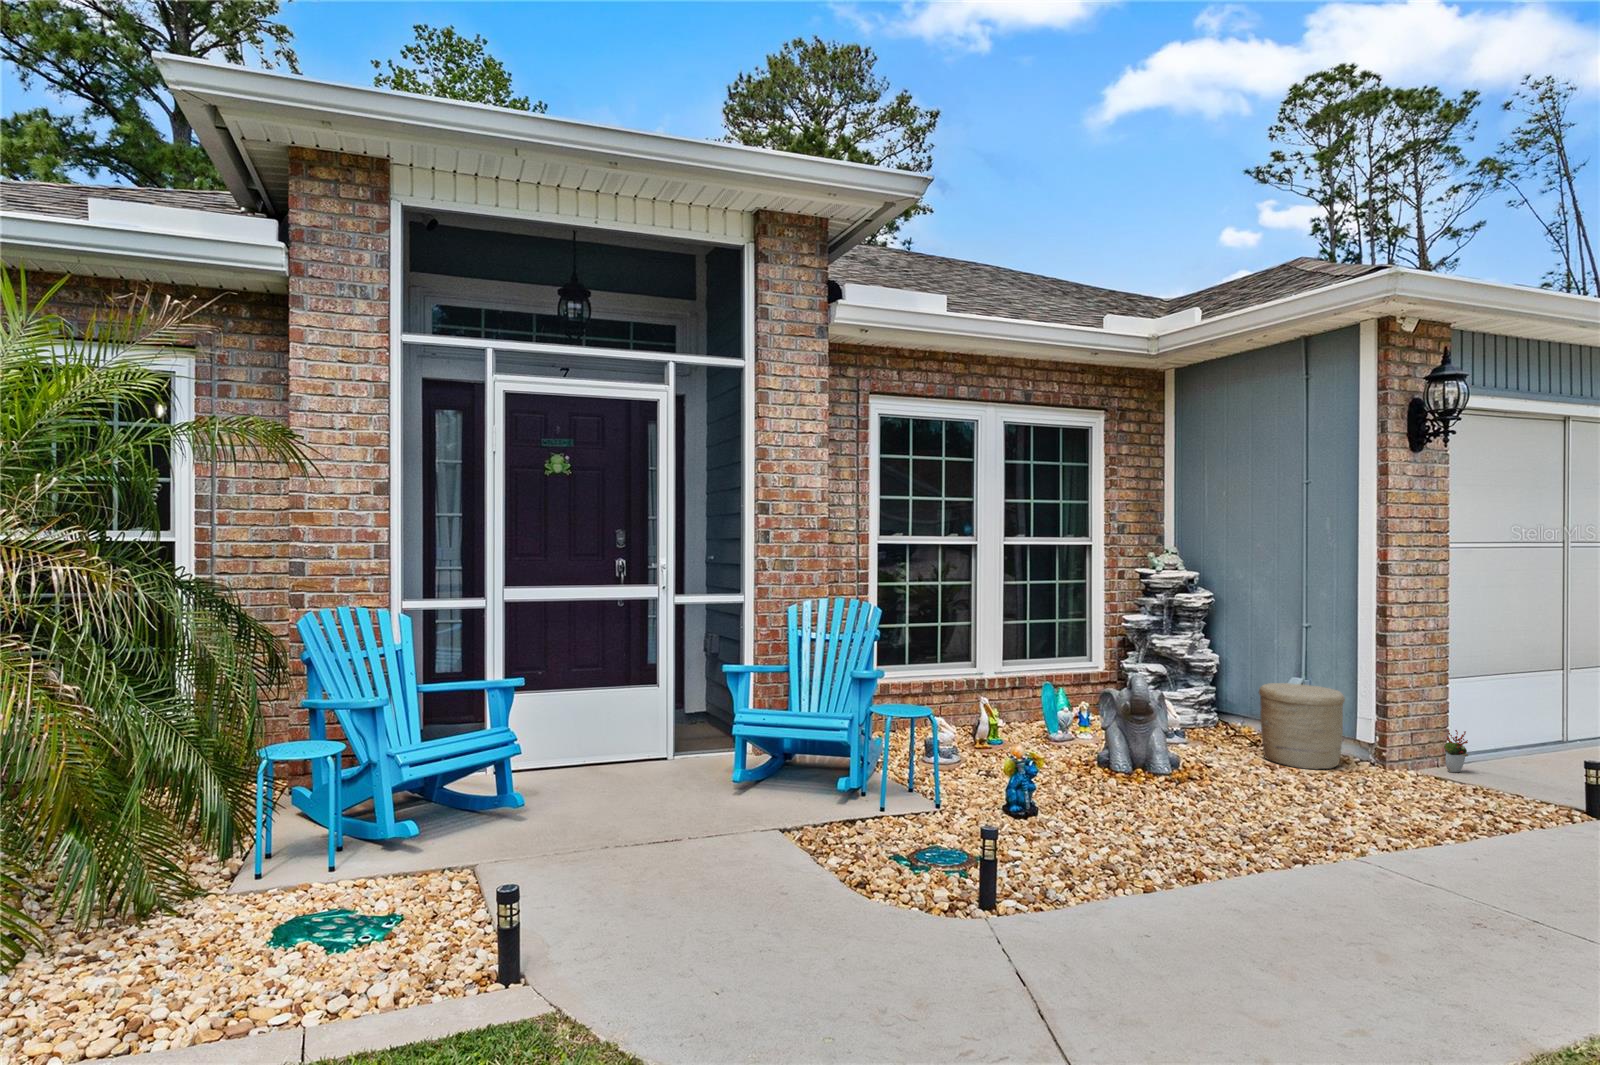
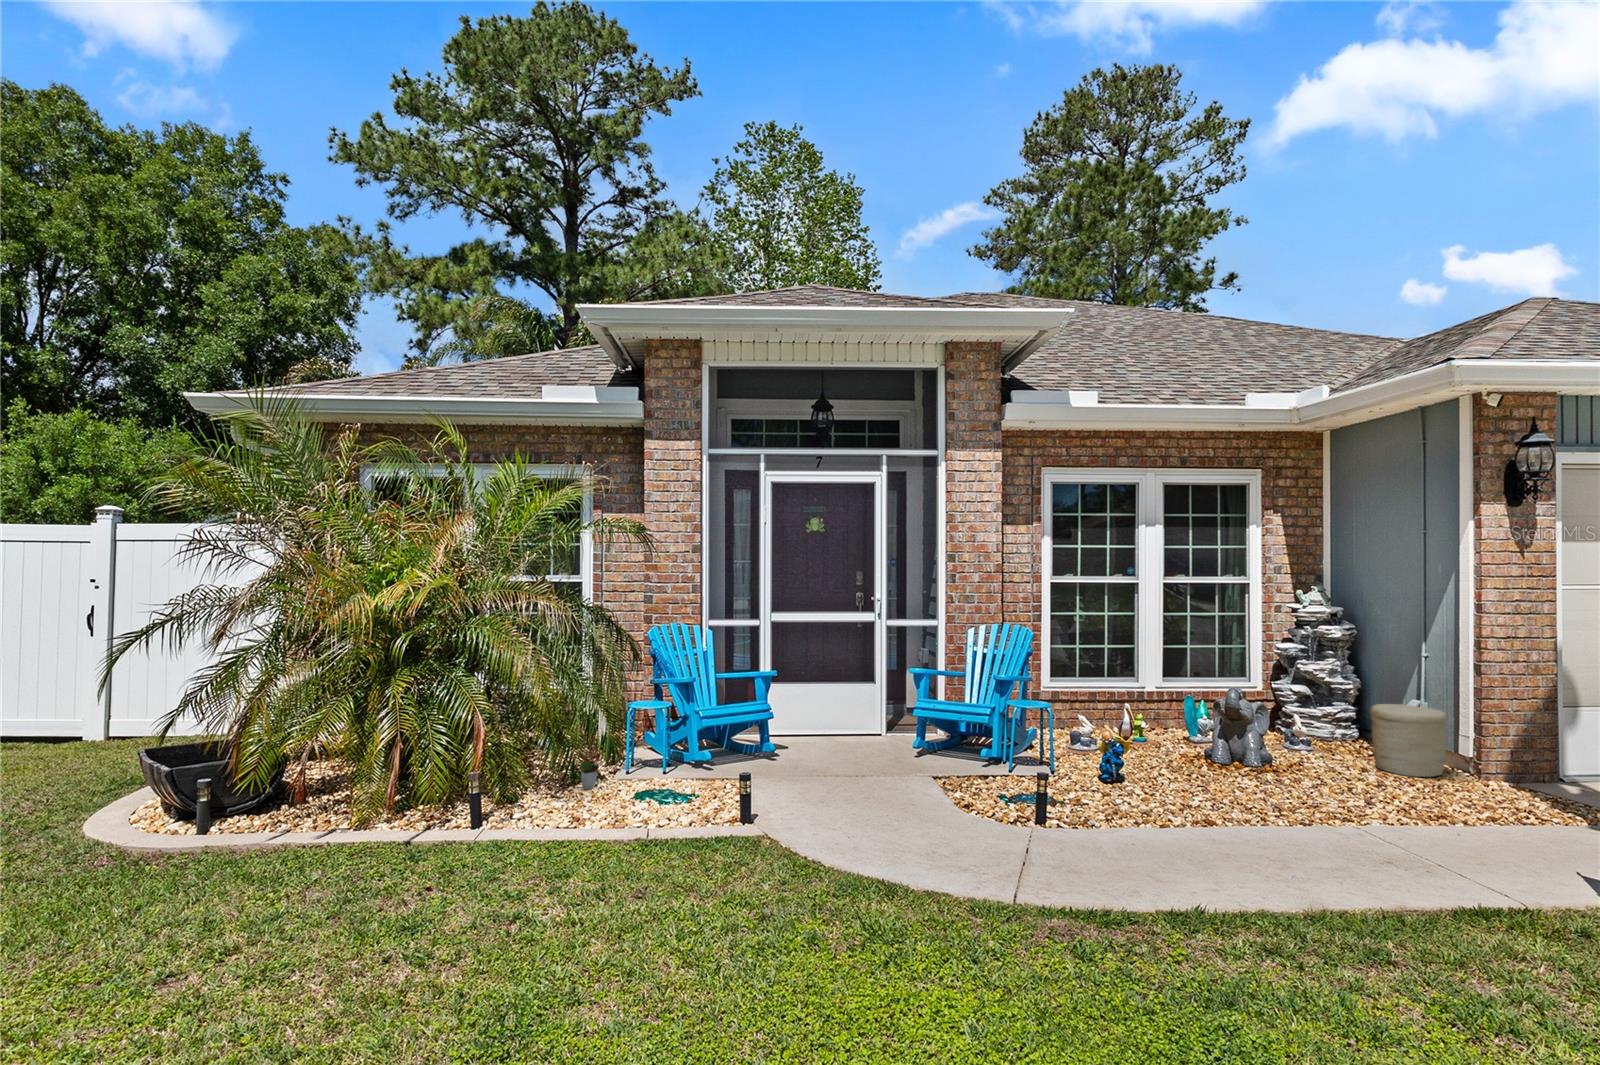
decorative plant: present [1444,730,1468,772] -> present [580,749,599,790]

